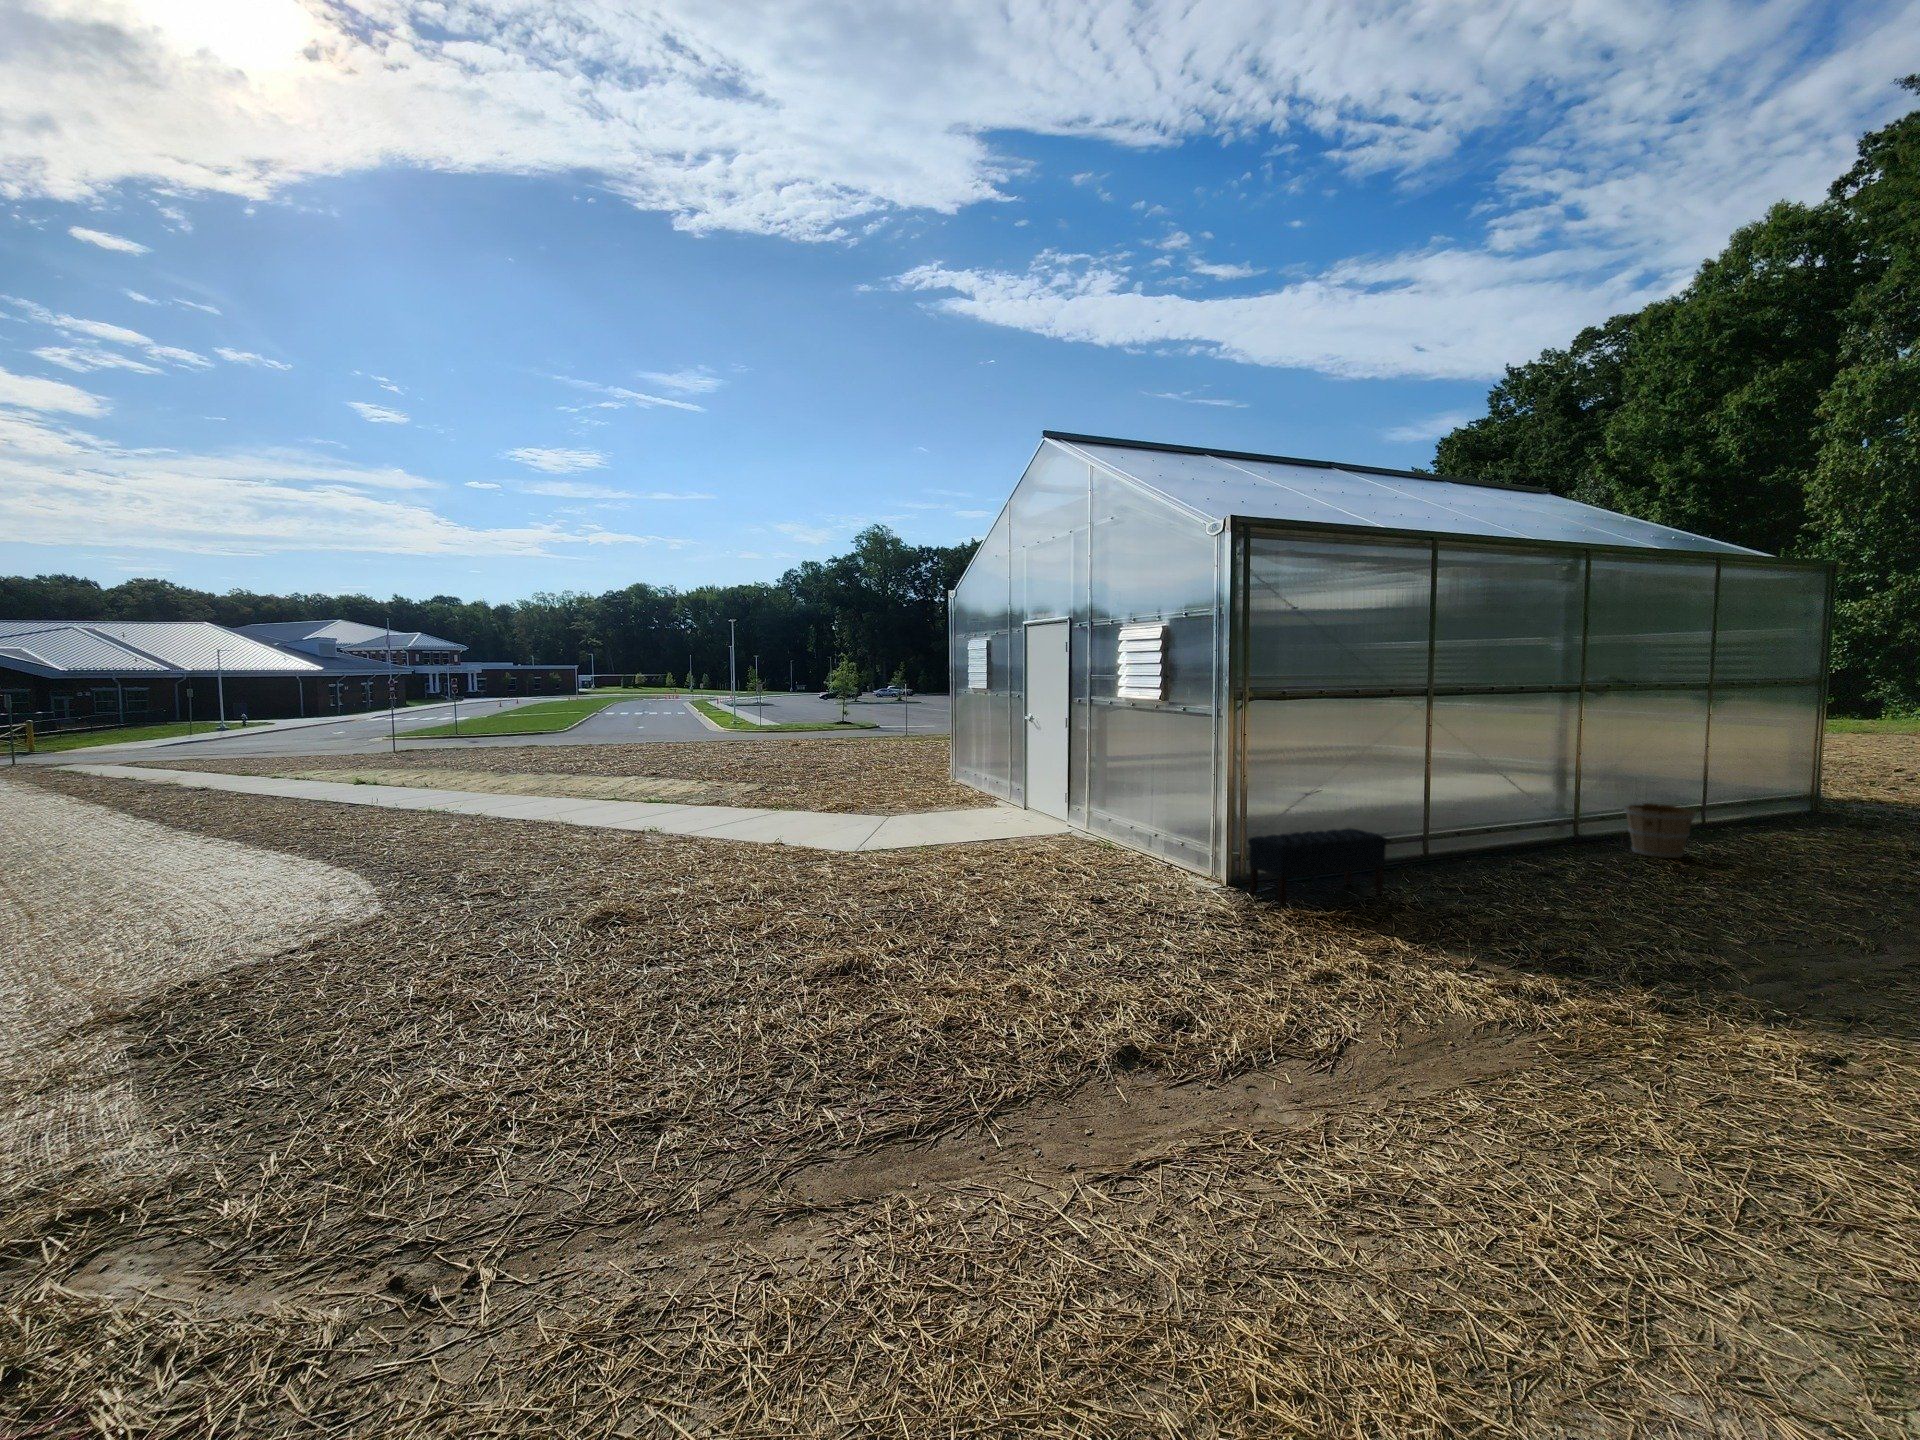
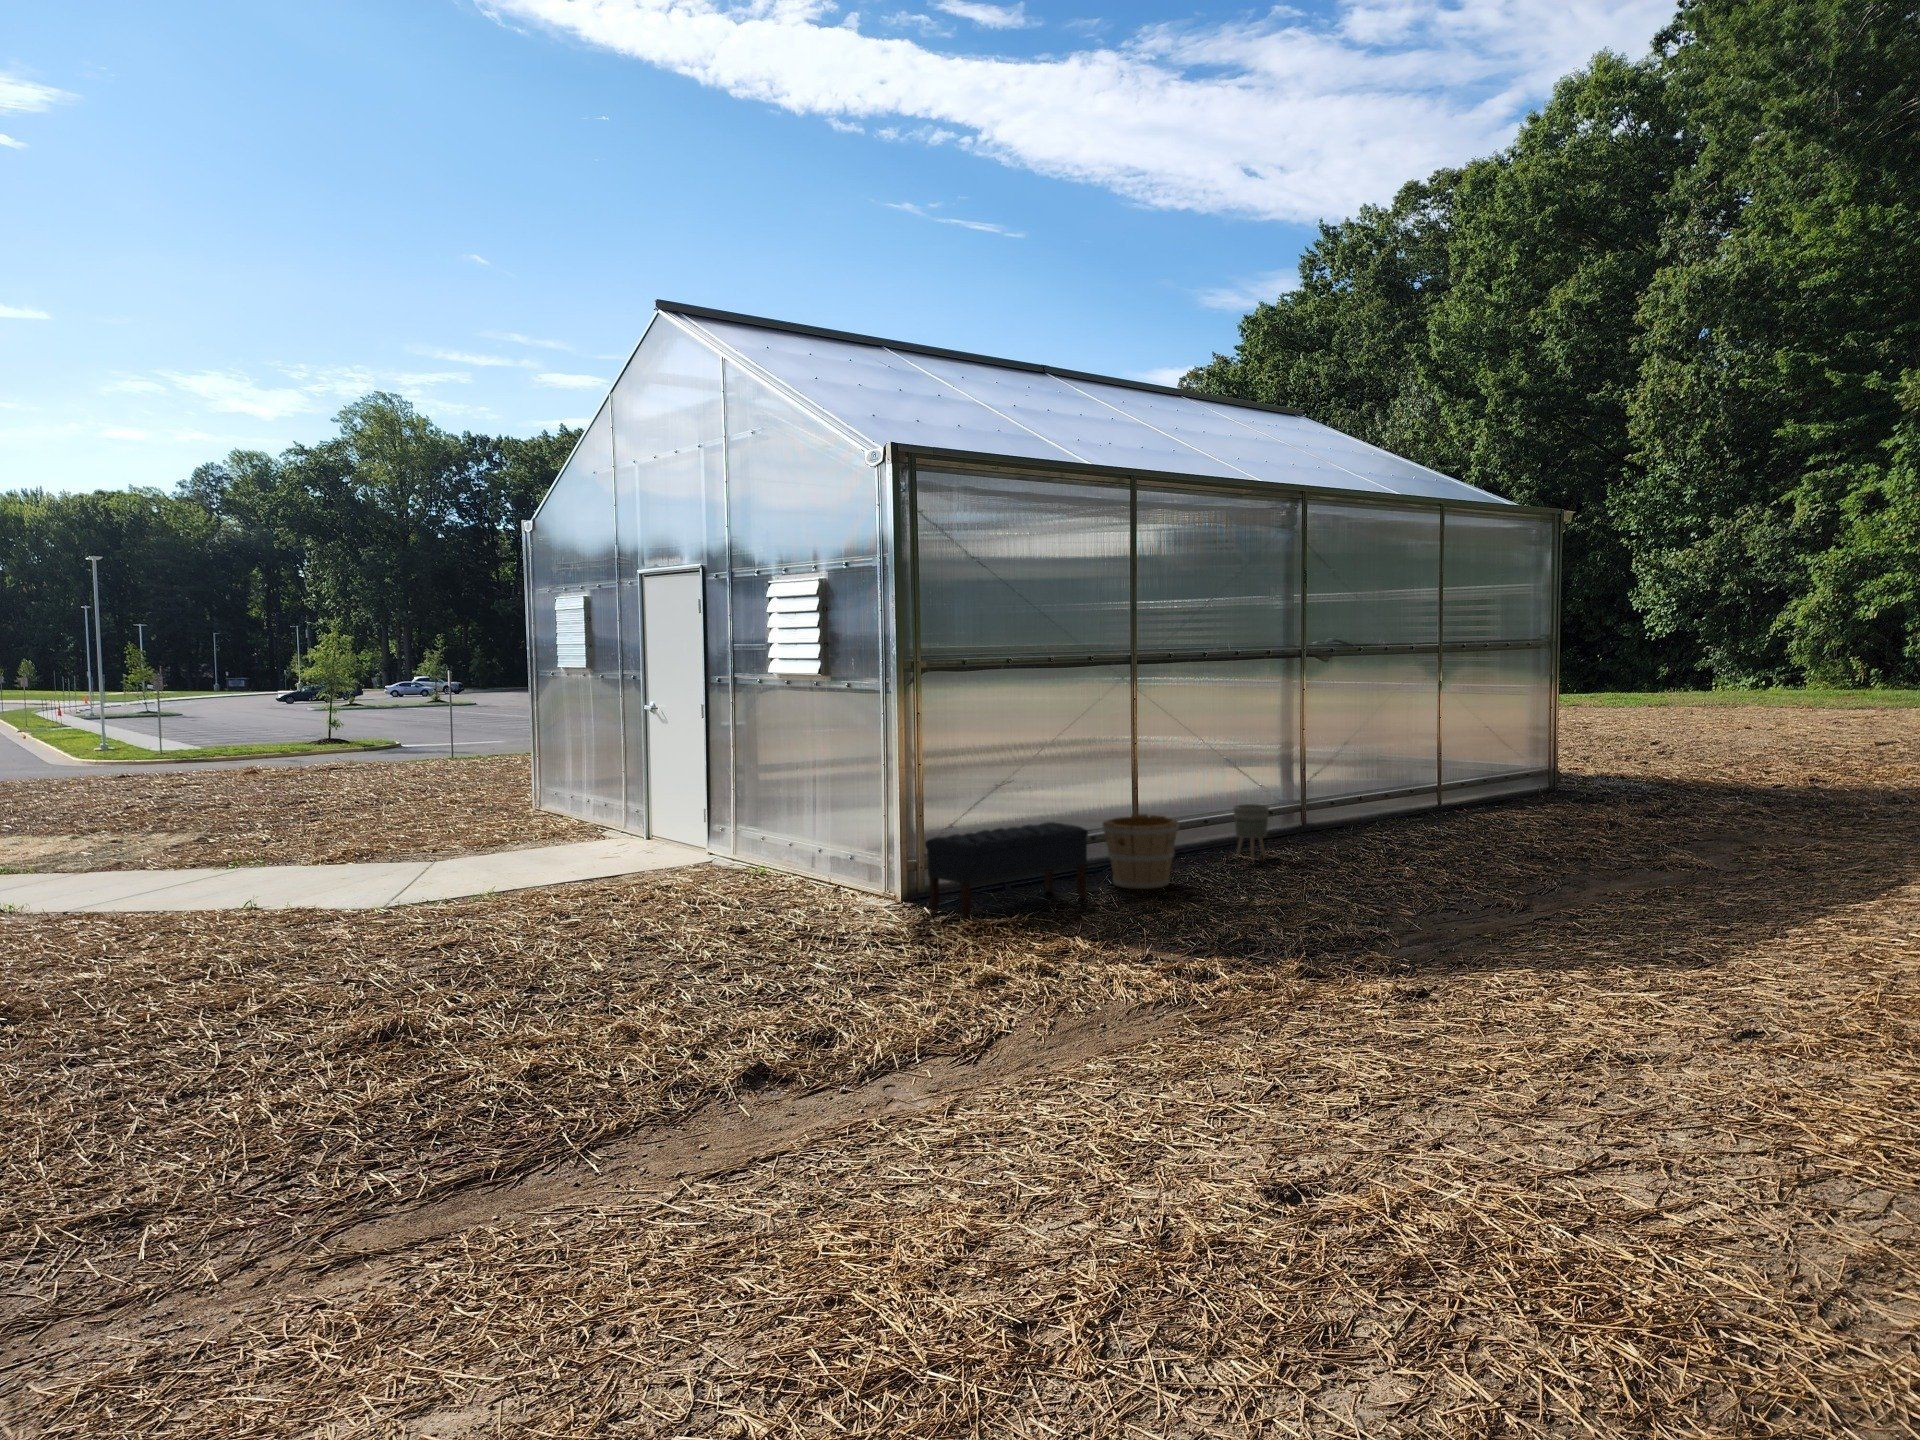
wooden bucket: present [1624,803,1695,858] -> present [1102,814,1179,889]
planter: none [1509,820,1544,869] -> present [1233,804,1269,861]

